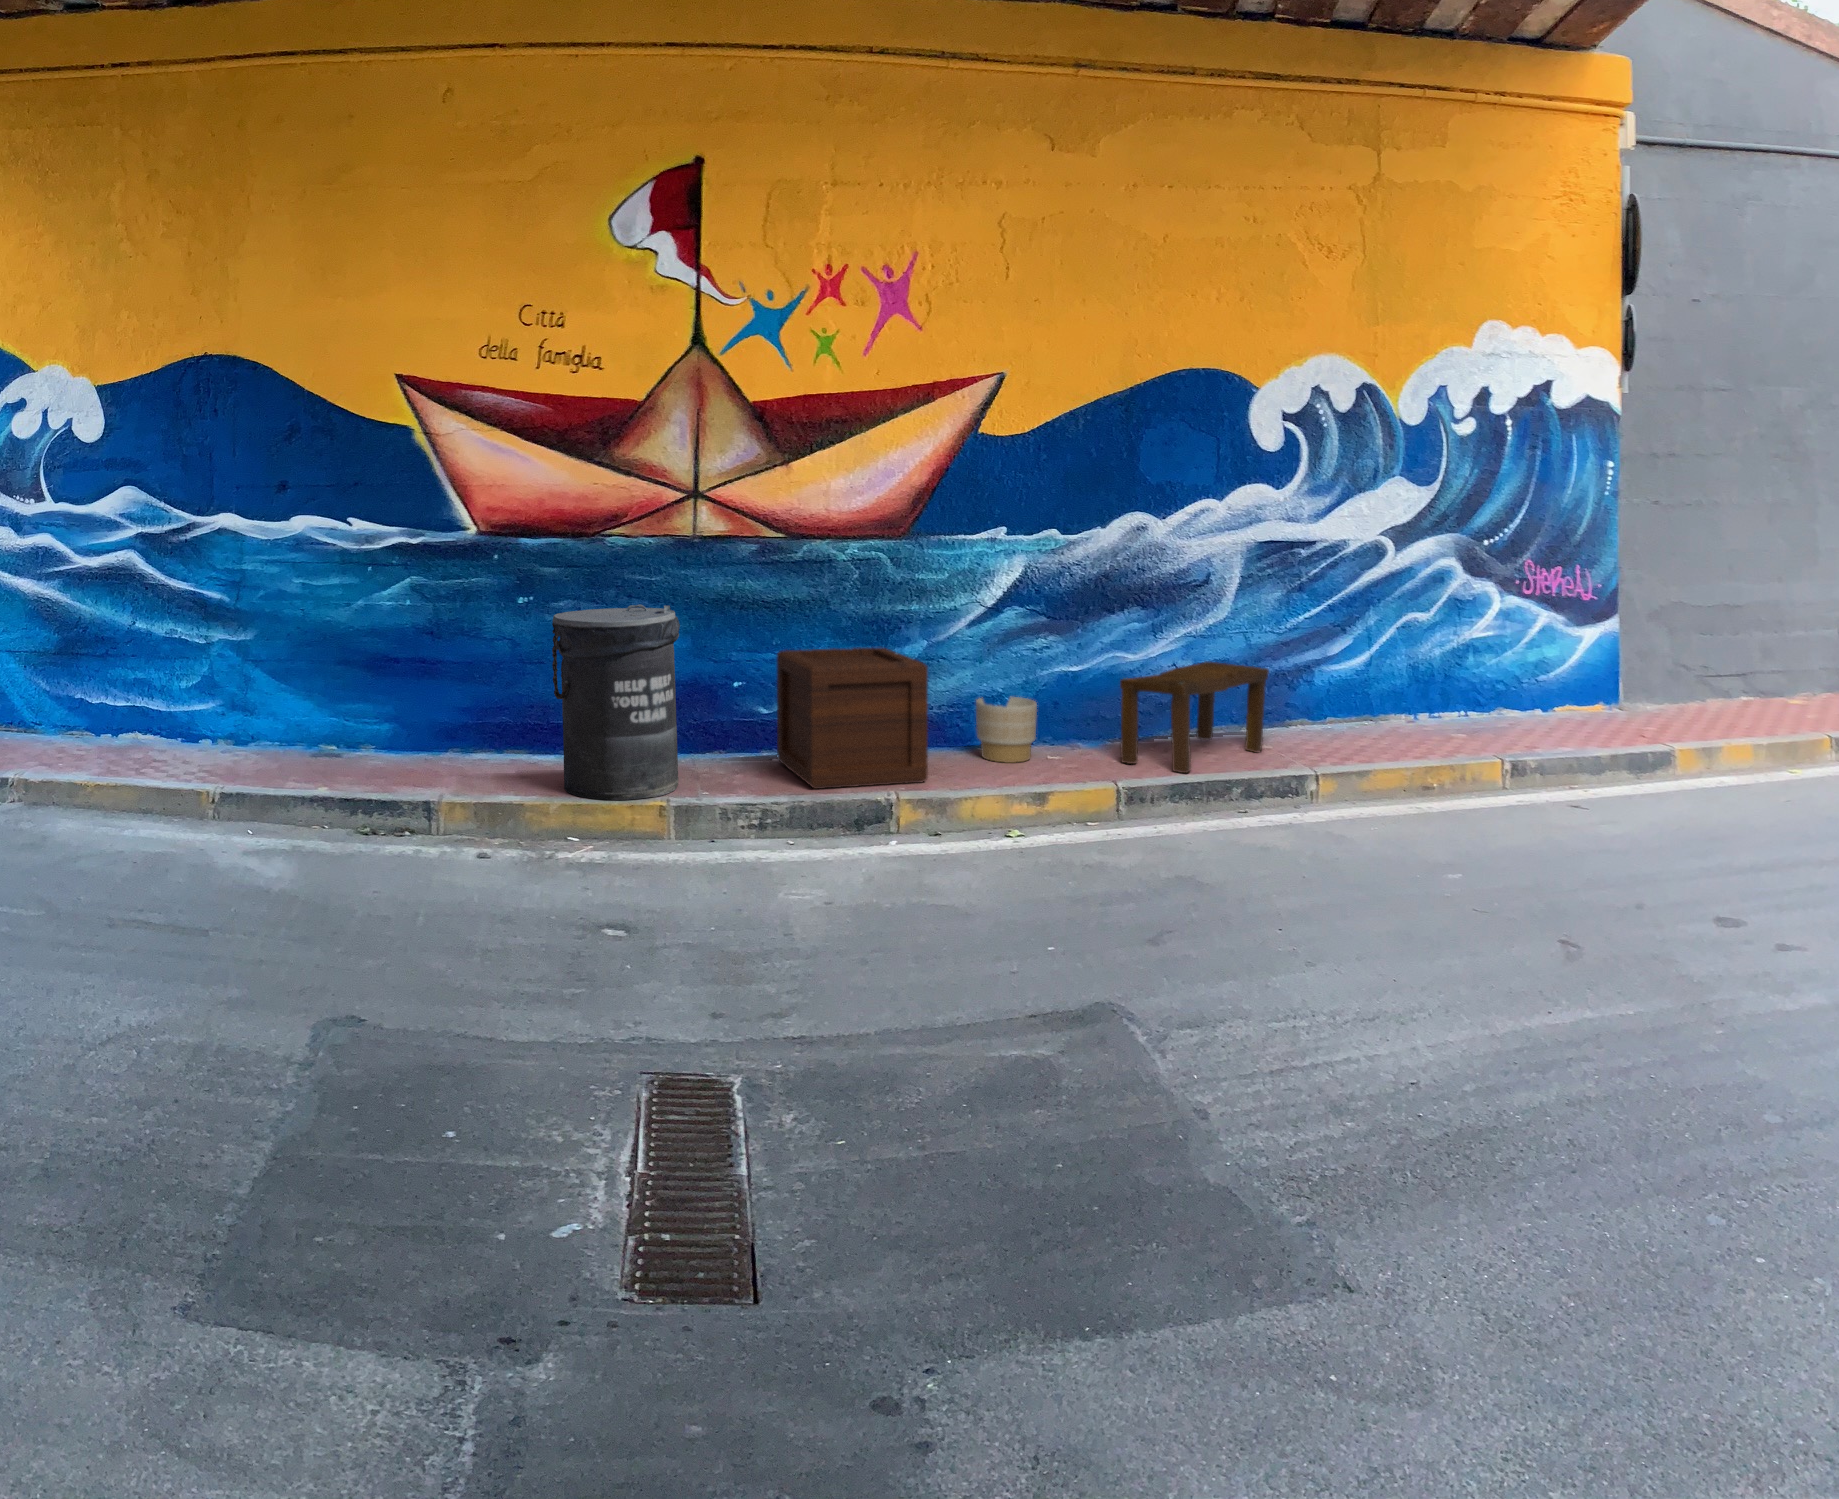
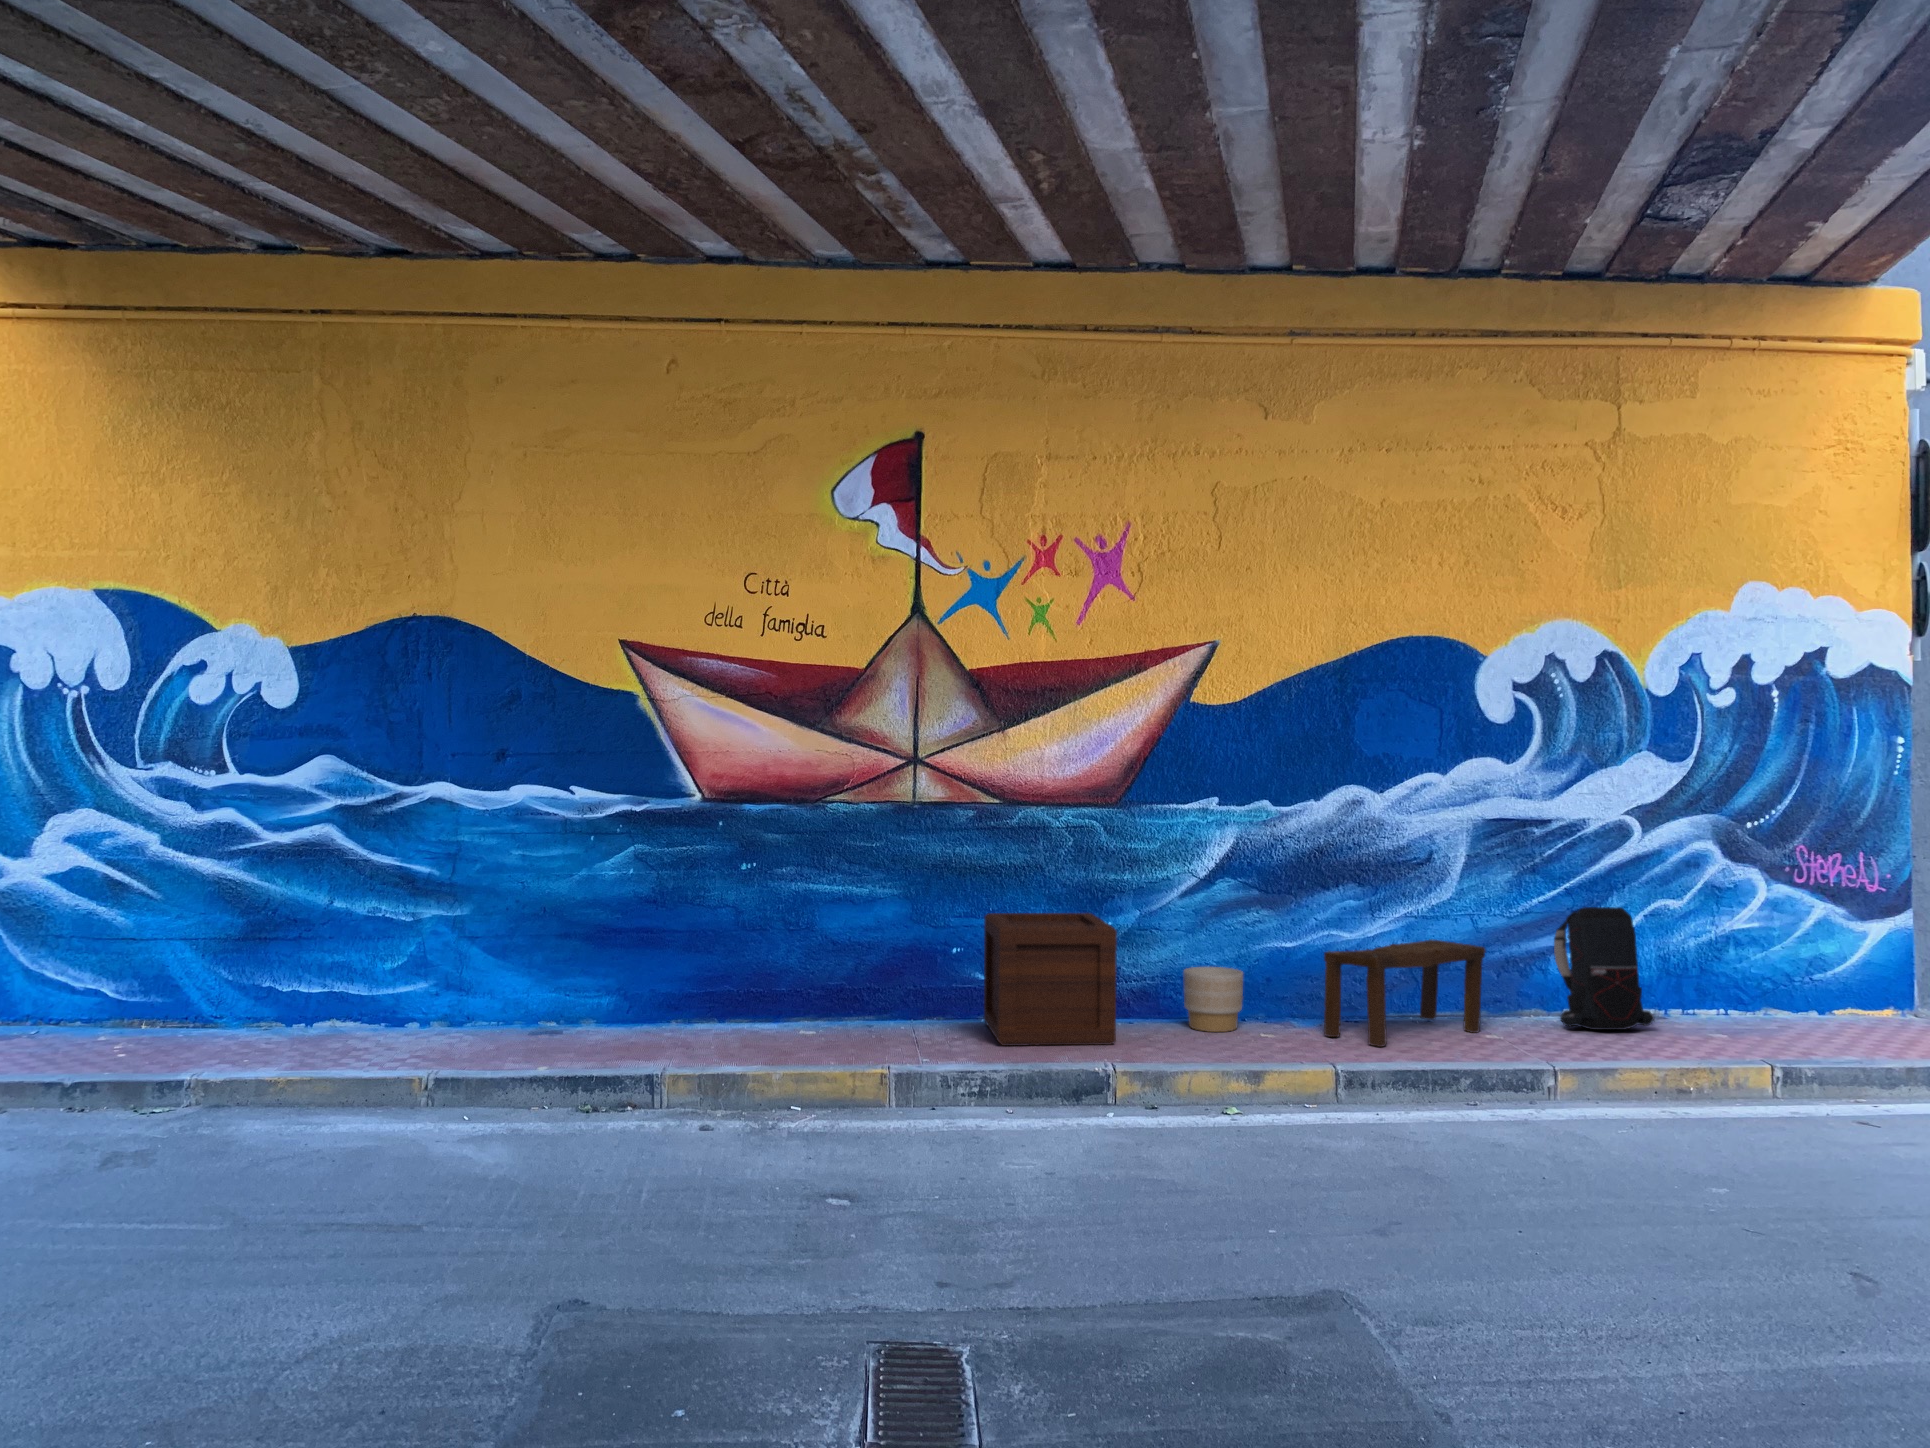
trash can: present [552,605,680,800] -> none [758,864,881,1047]
backpack: none [1315,625,1421,744] -> present [1554,907,1654,1030]

